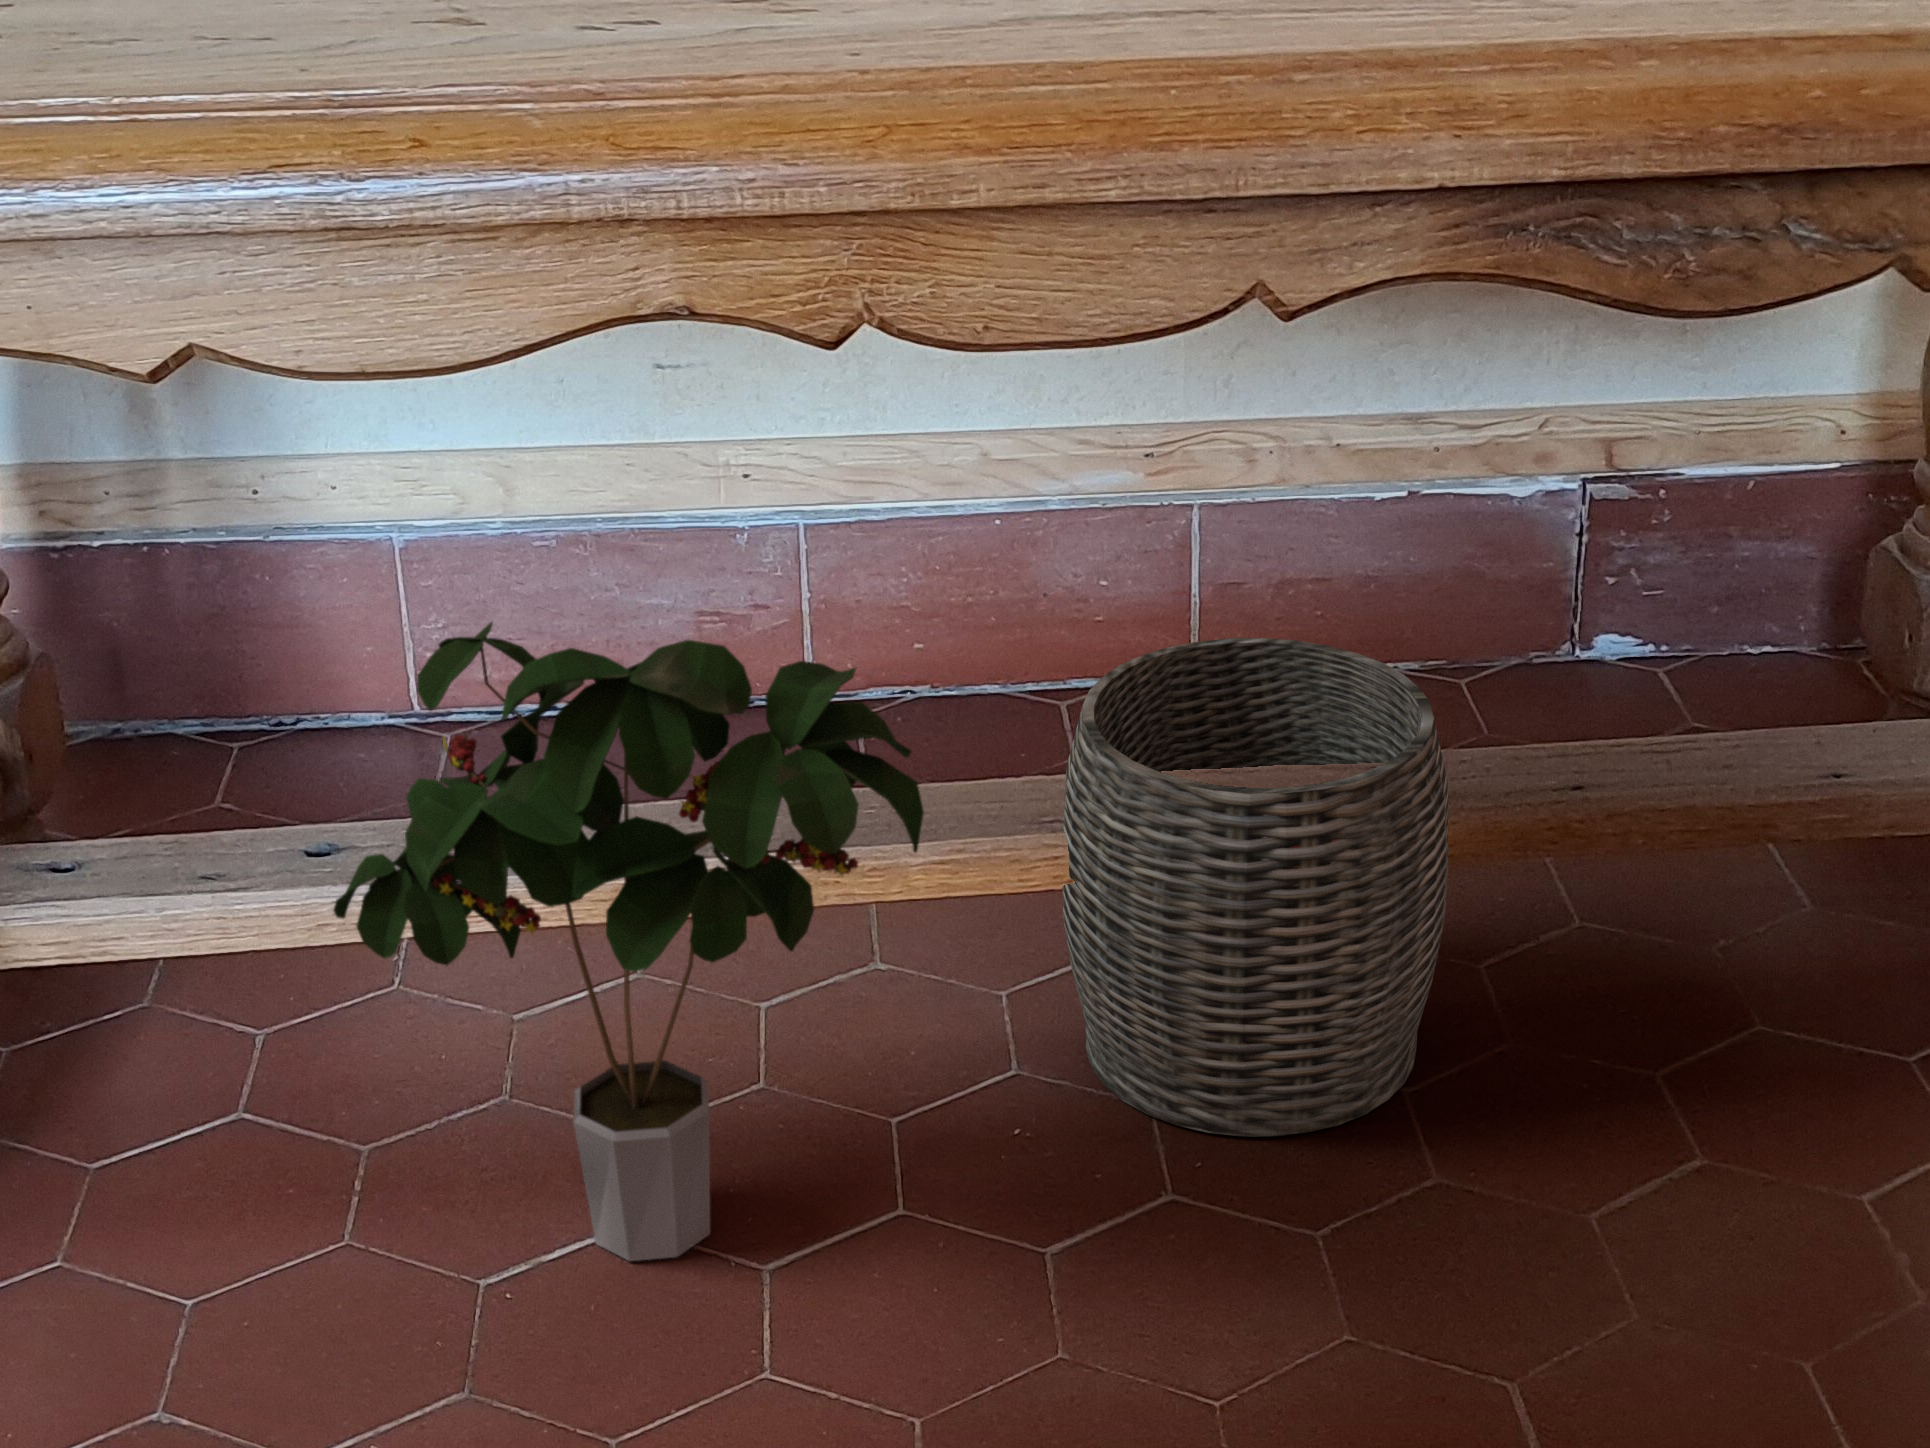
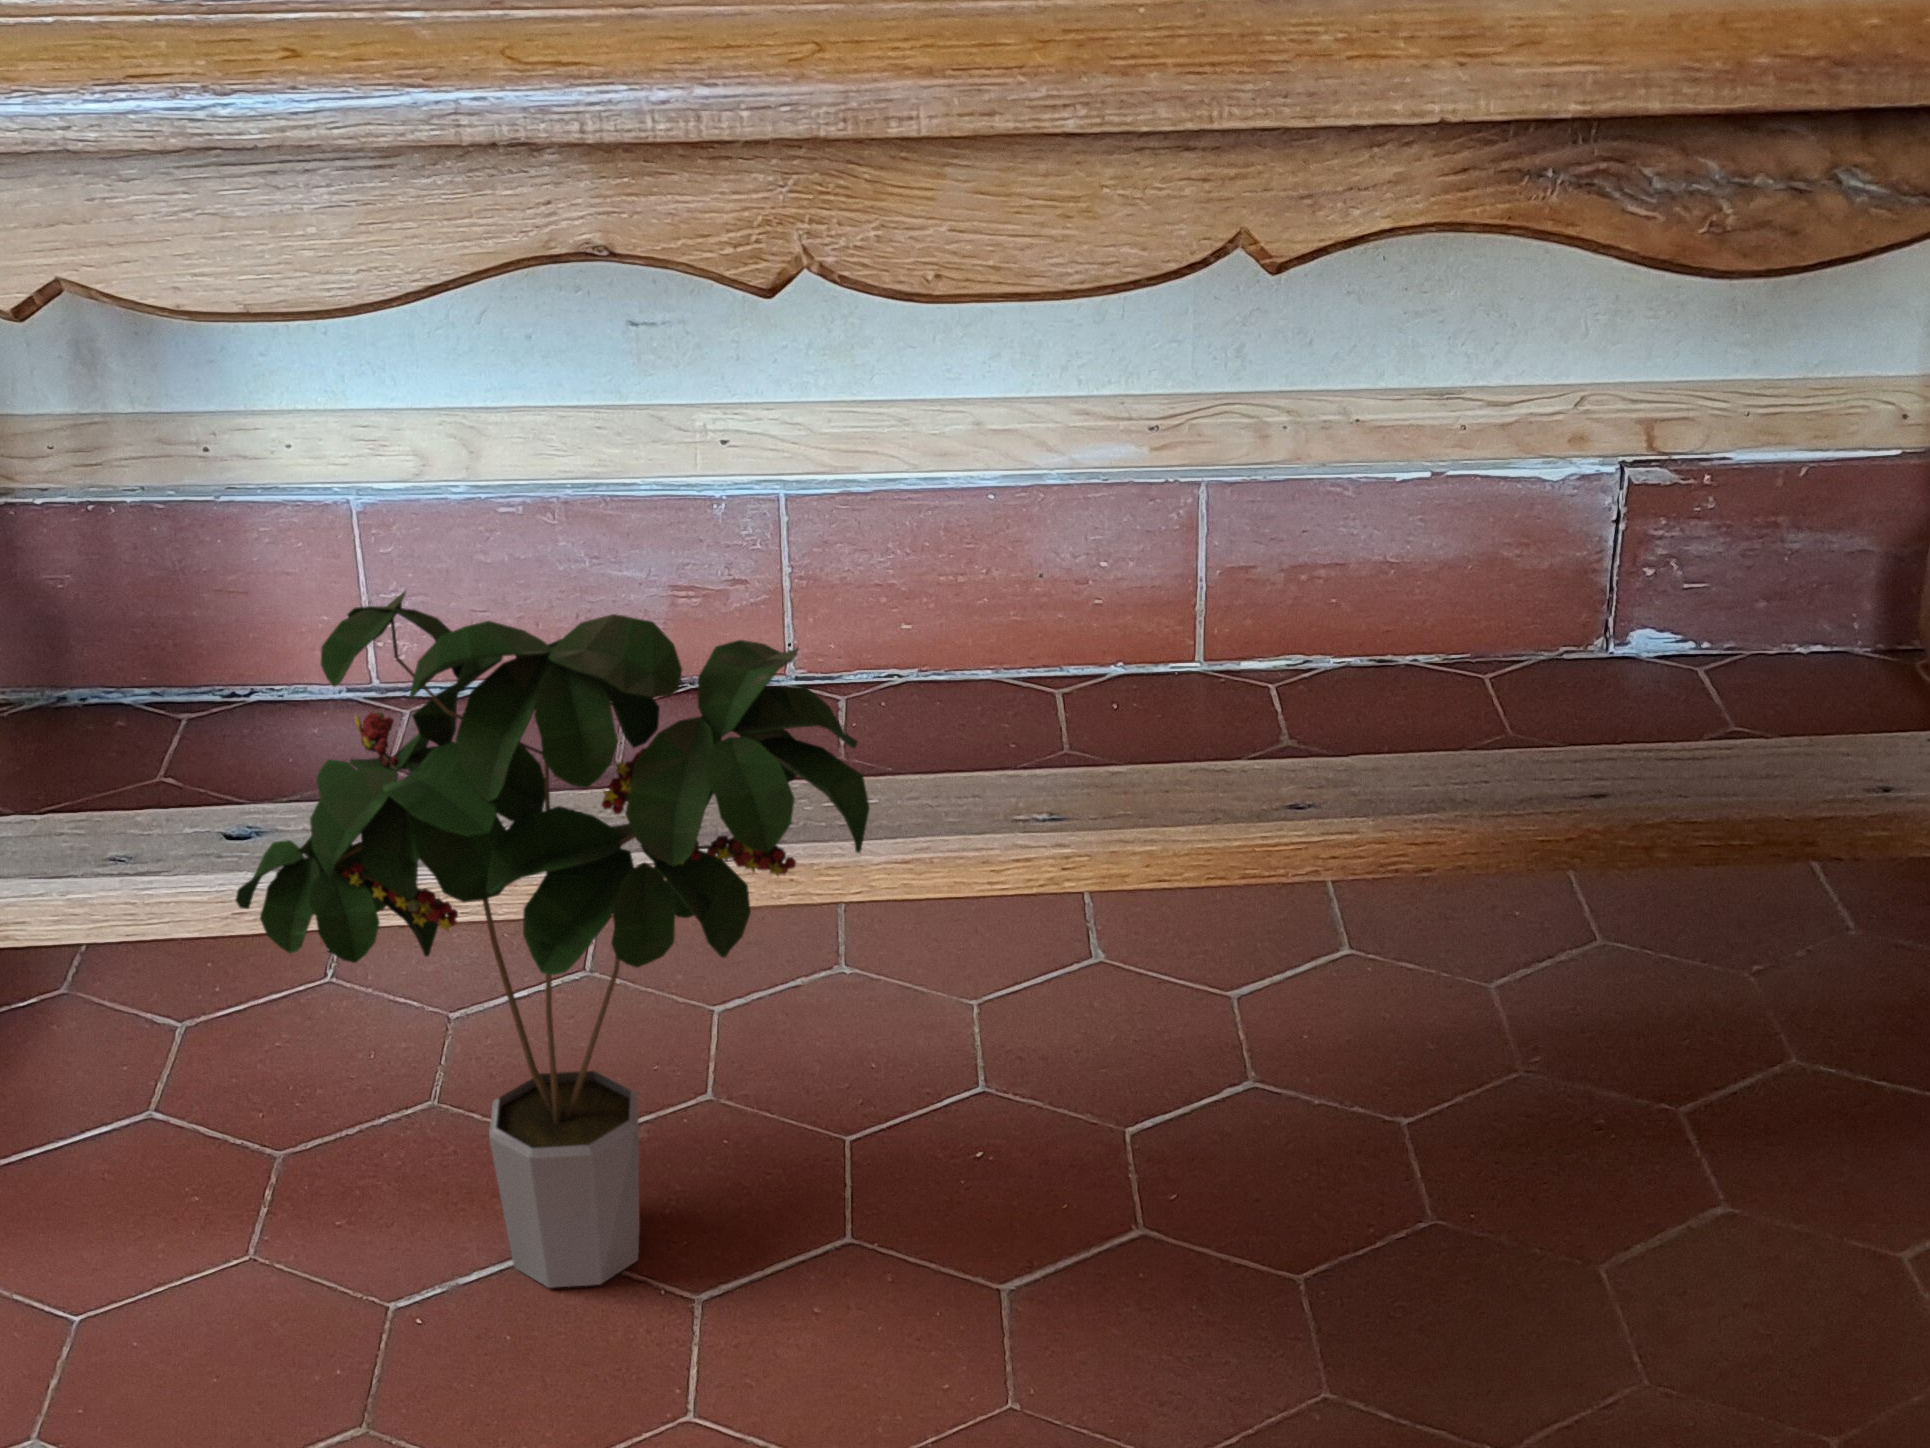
woven basket: present [1063,638,1449,1136] -> none [1034,625,1457,1168]

